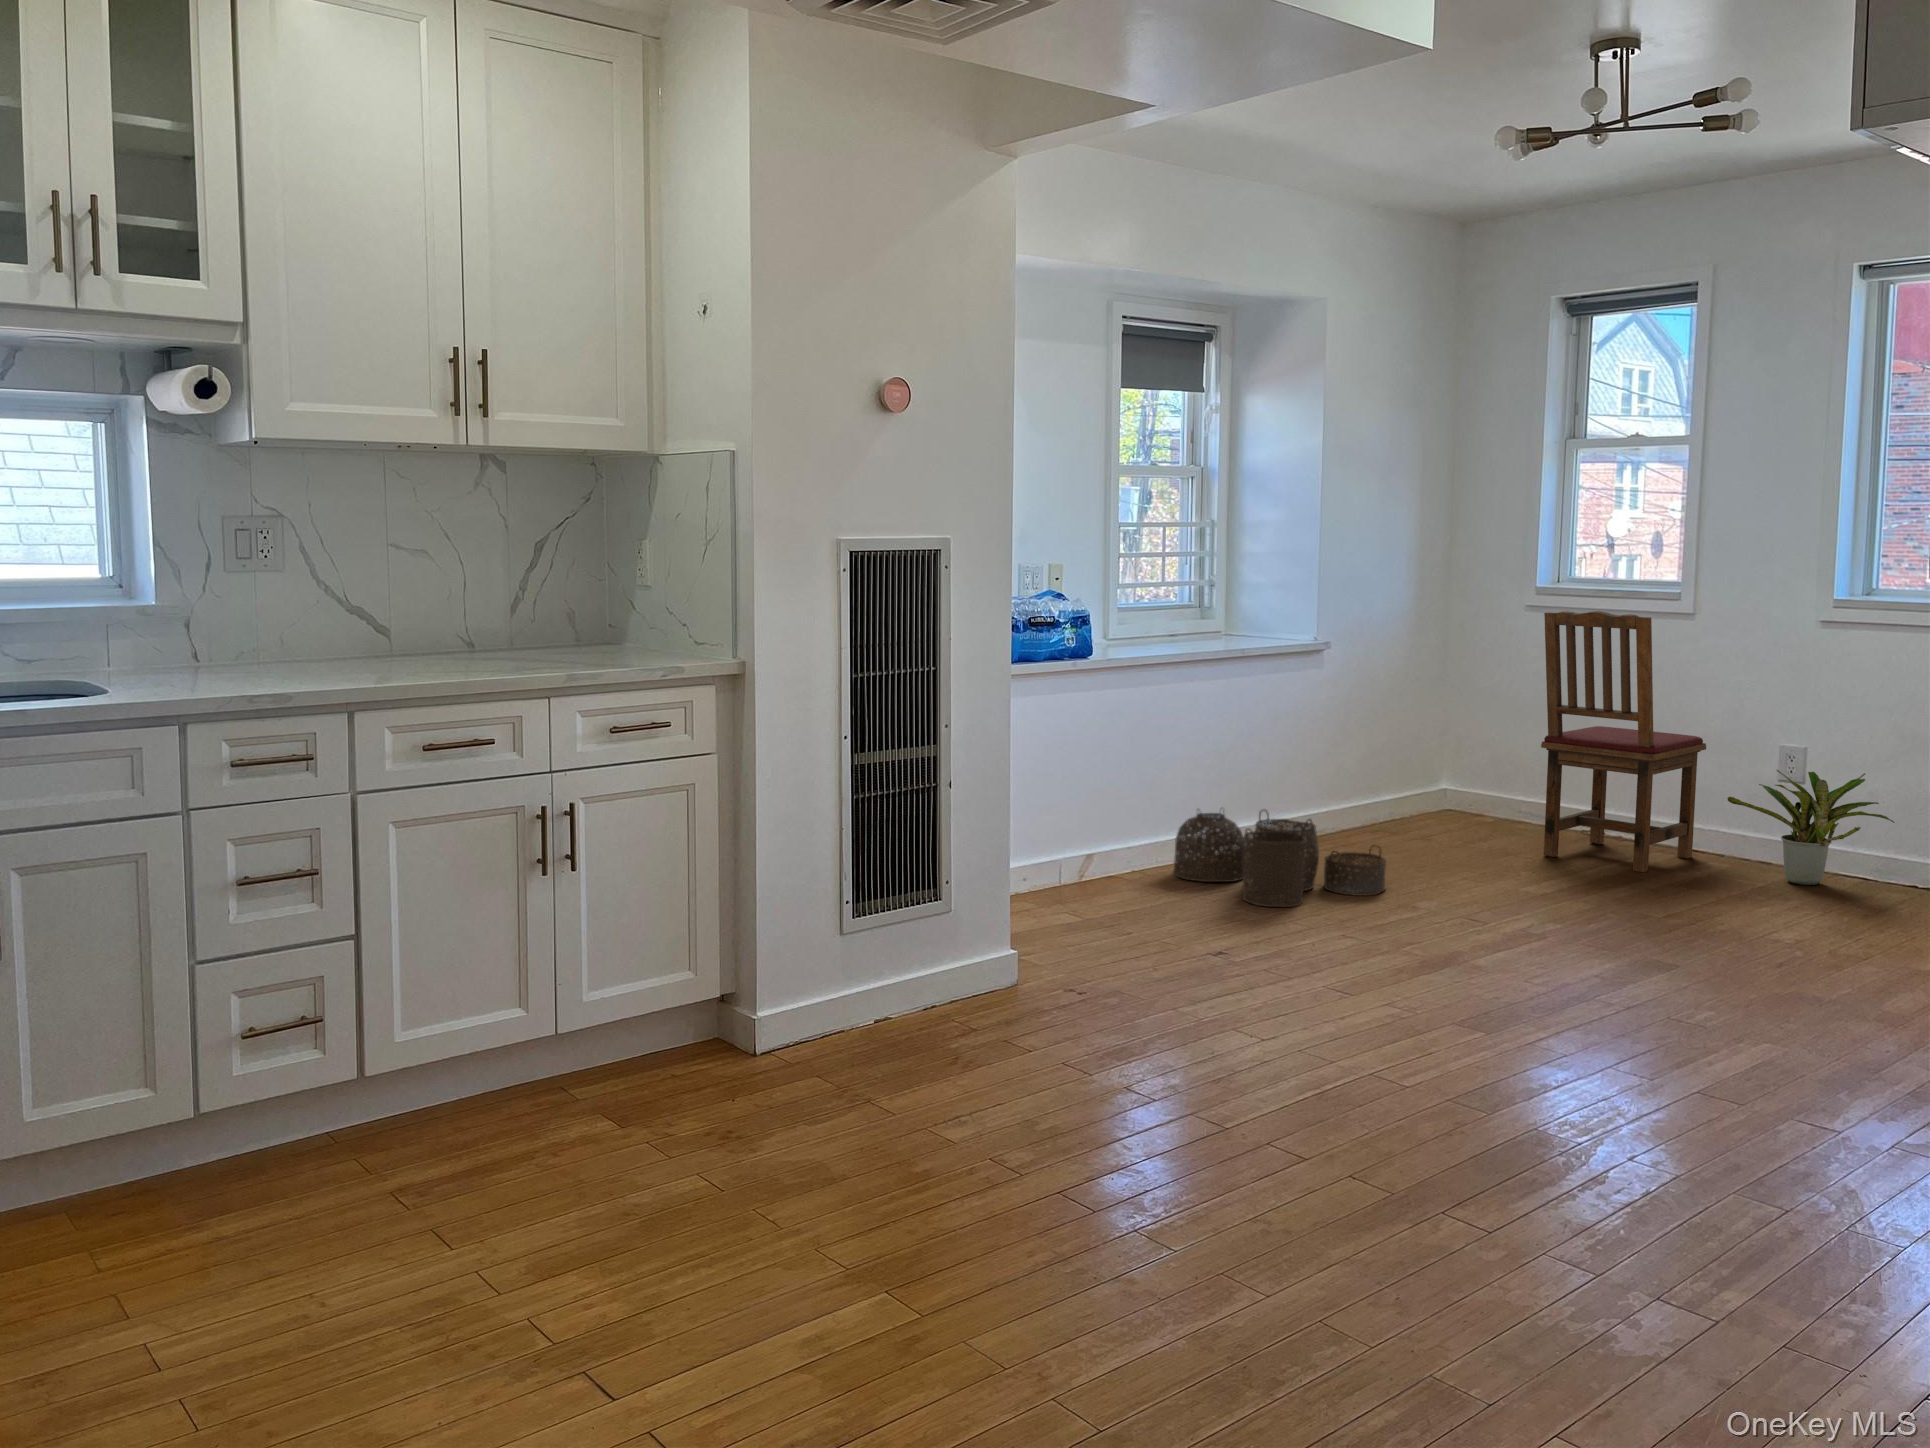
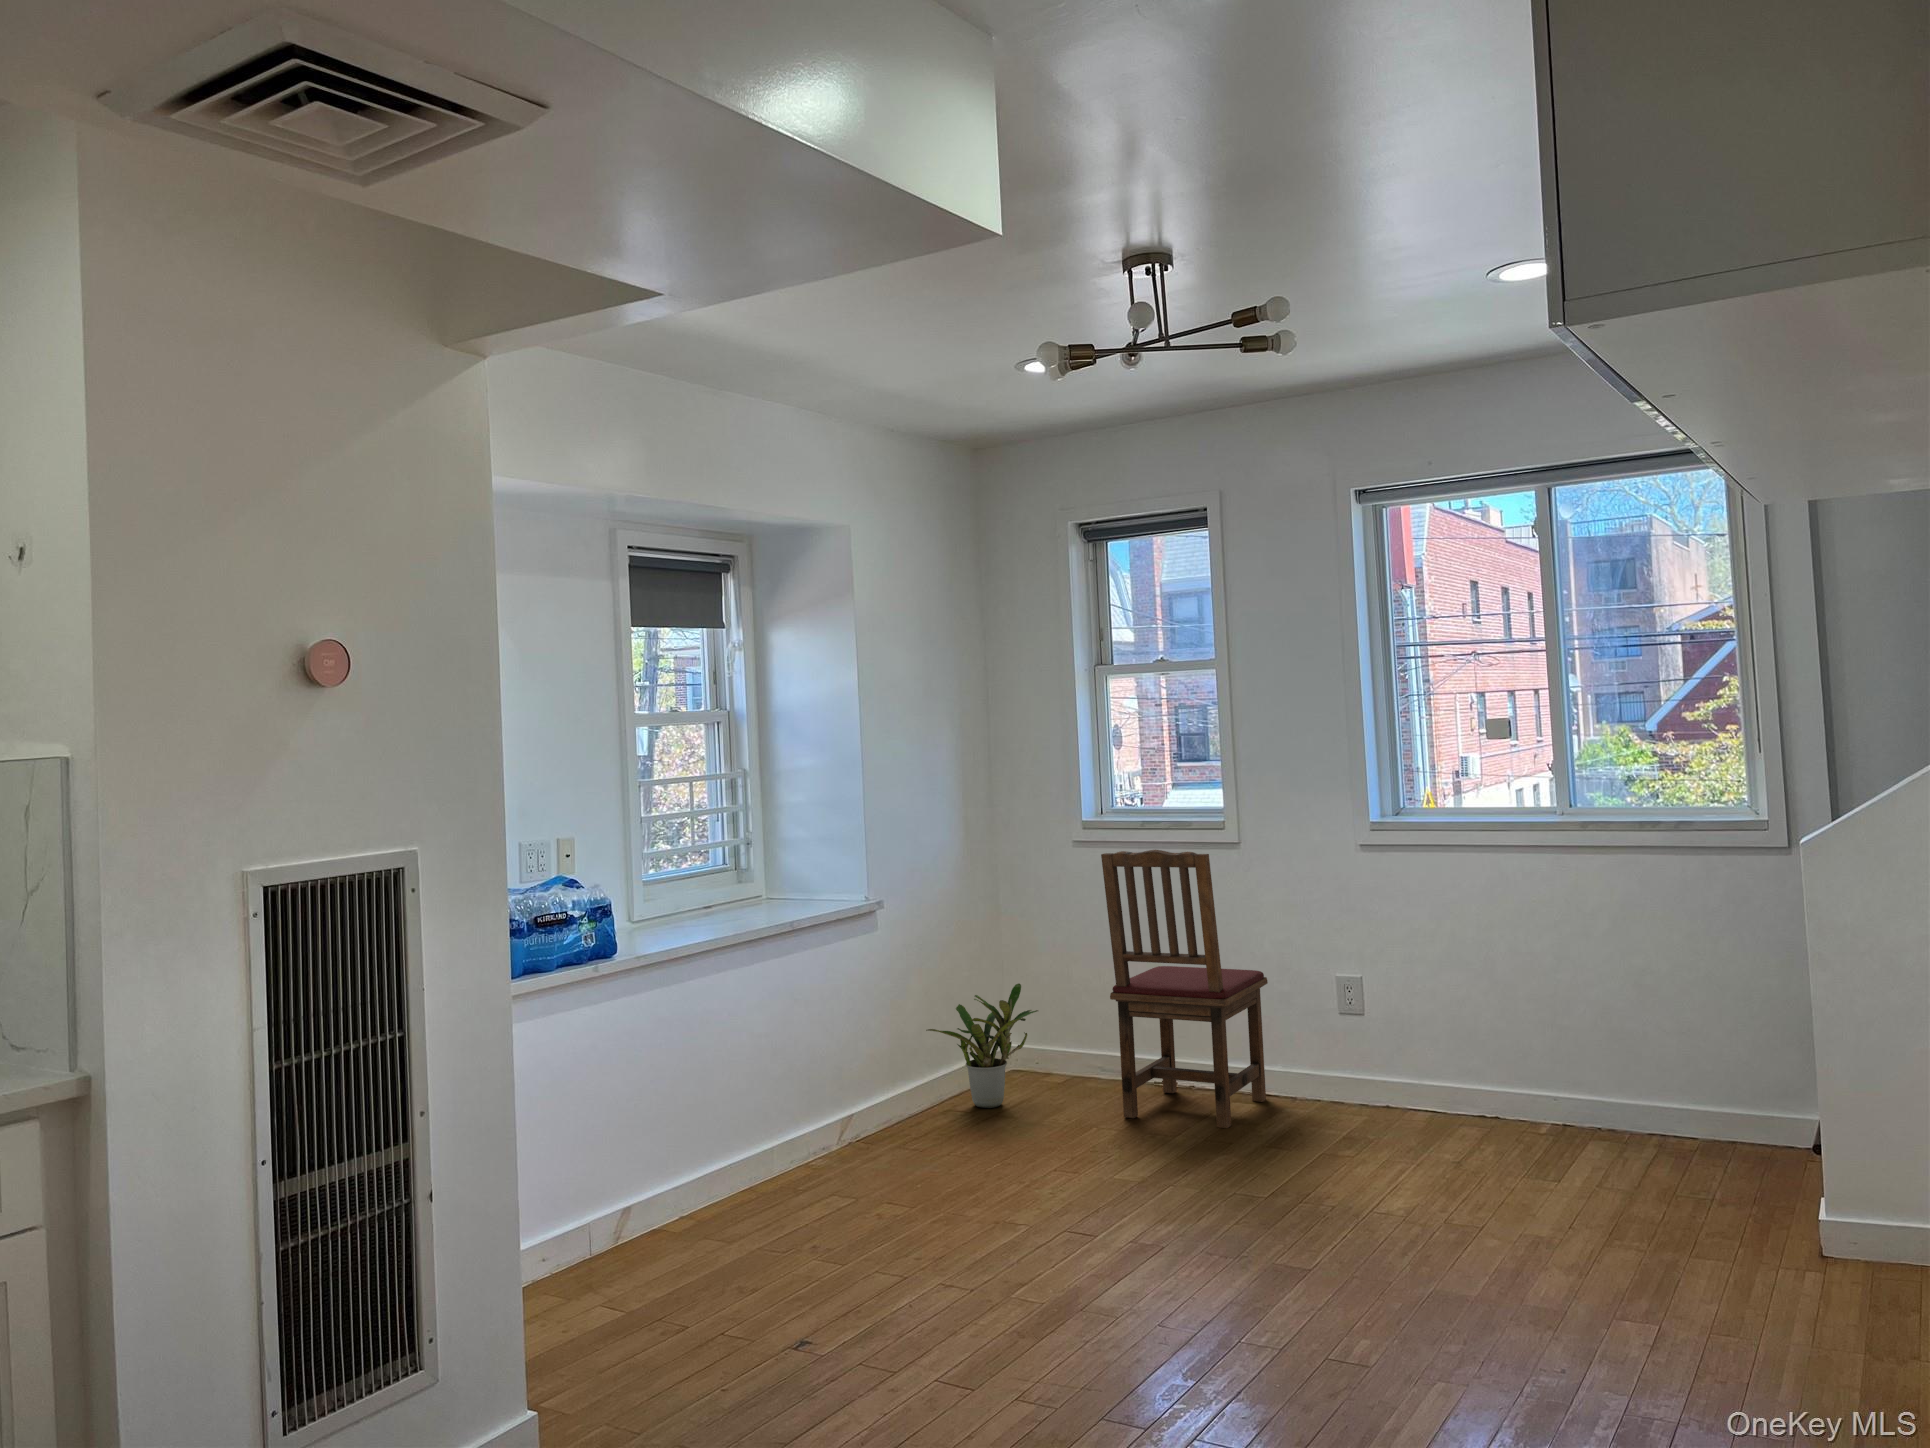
potted plant: present [1727,770,1894,885] -> present [926,984,1038,1108]
woven basket: present [1173,810,1386,907] -> none [728,1115,973,1244]

